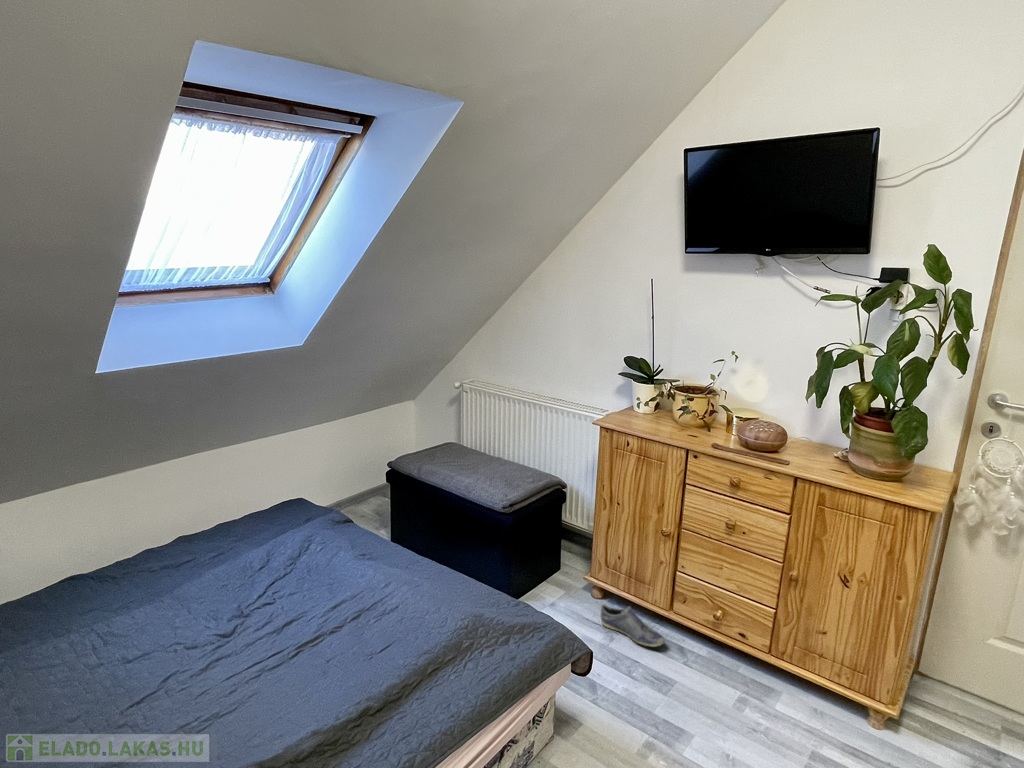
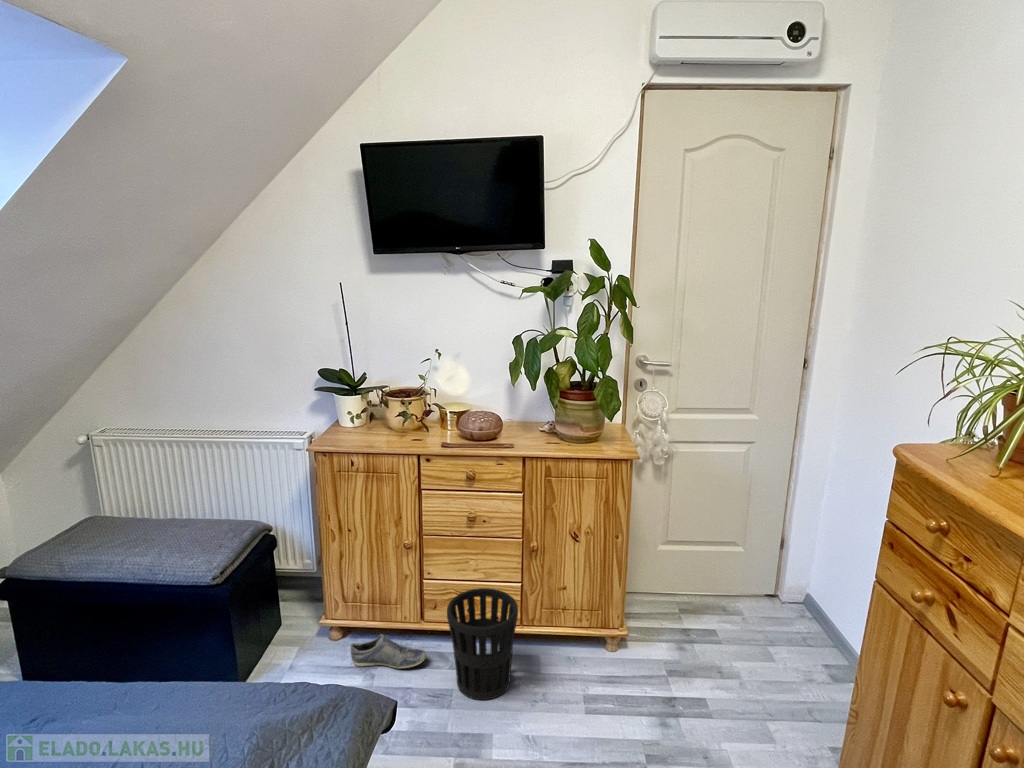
wastebasket: none [681,595,758,709] -> present [447,588,518,700]

